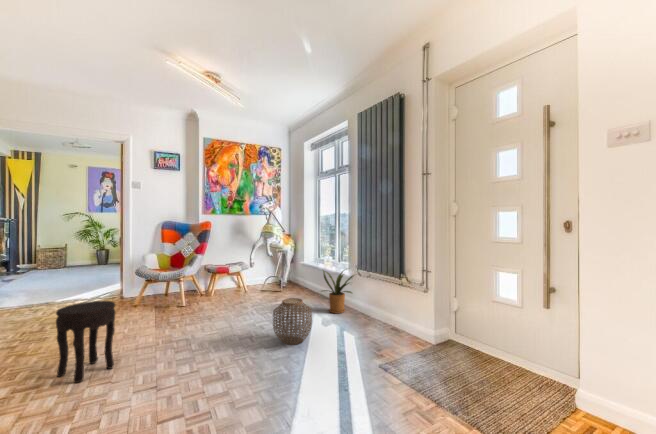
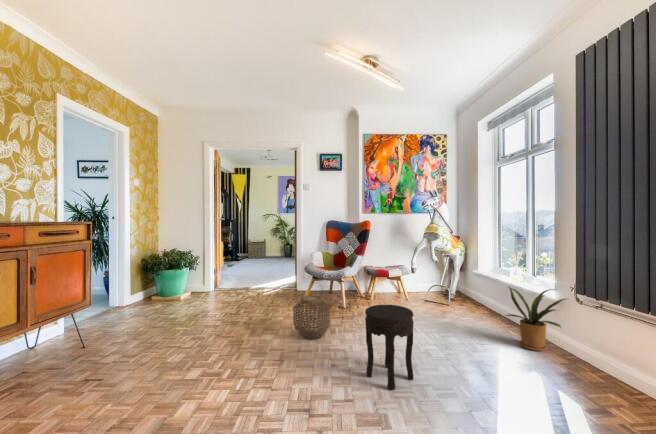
woven basket: present [273,298,312,345] -> present [293,296,330,340]
side table: present [56,301,115,383] -> present [365,305,414,390]

